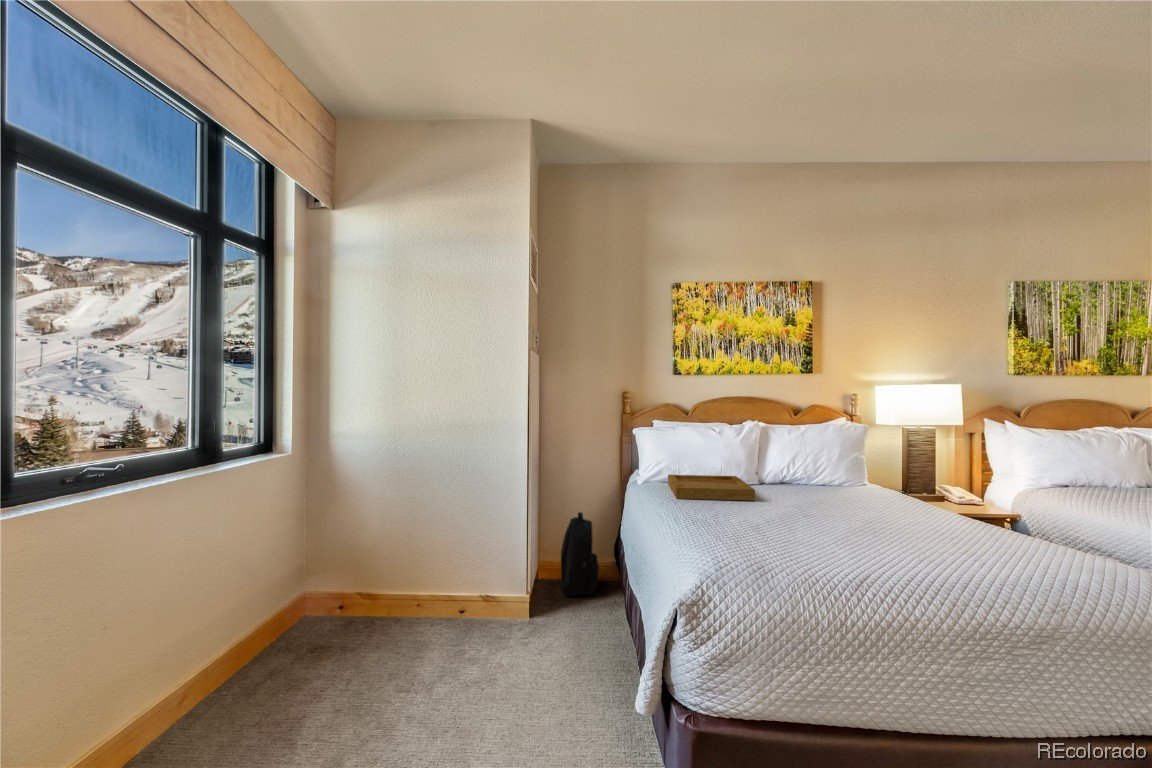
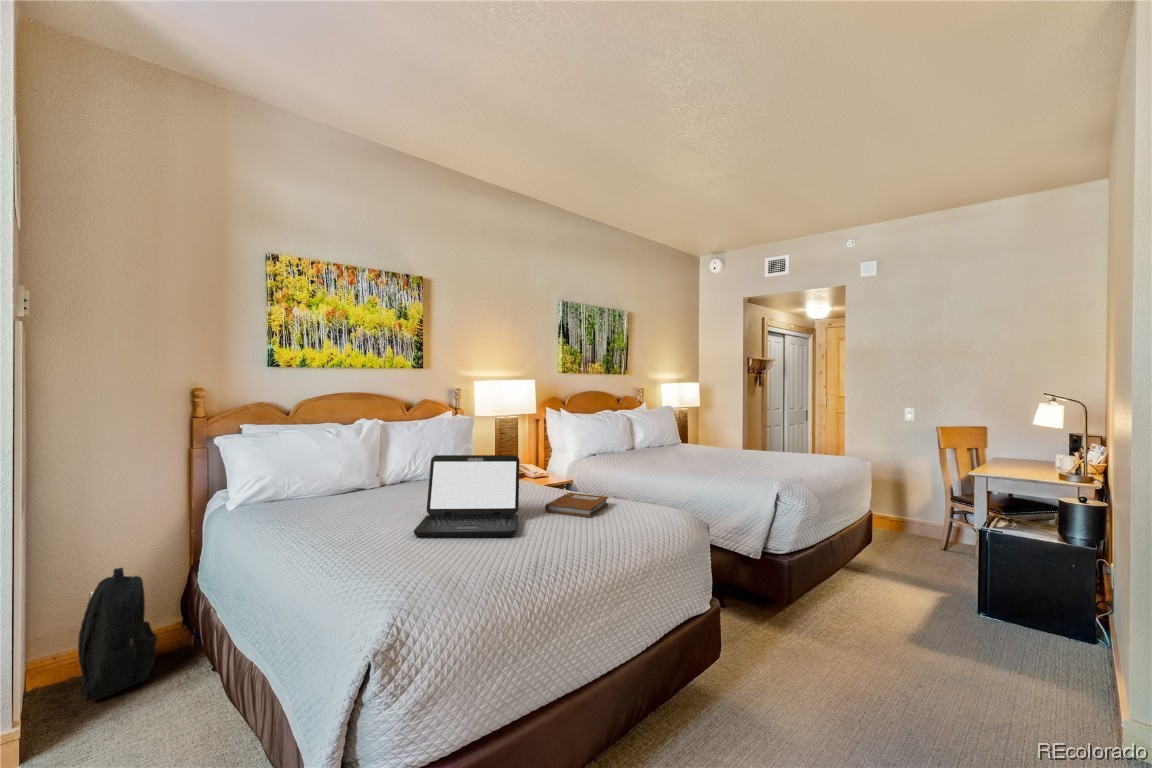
laptop: none [758,457,884,549] -> present [414,455,520,538]
tray: present [668,475,755,500] -> none [274,482,391,521]
notebook: none [923,521,1030,554] -> present [545,493,609,517]

